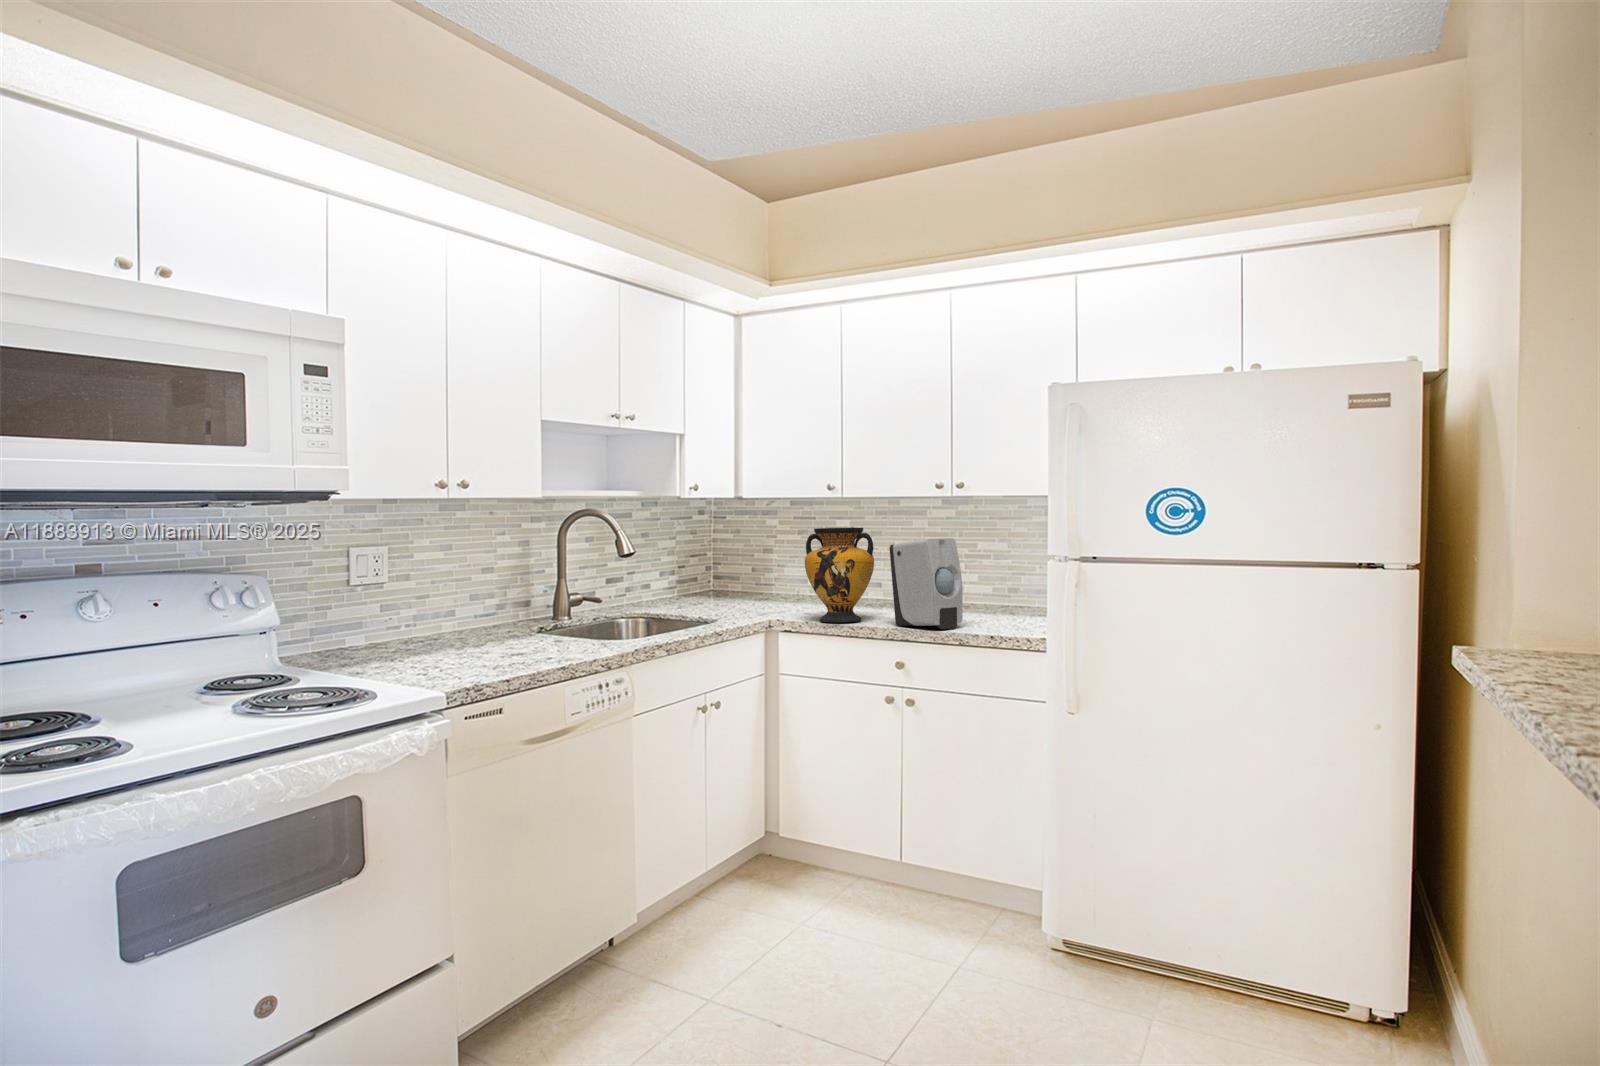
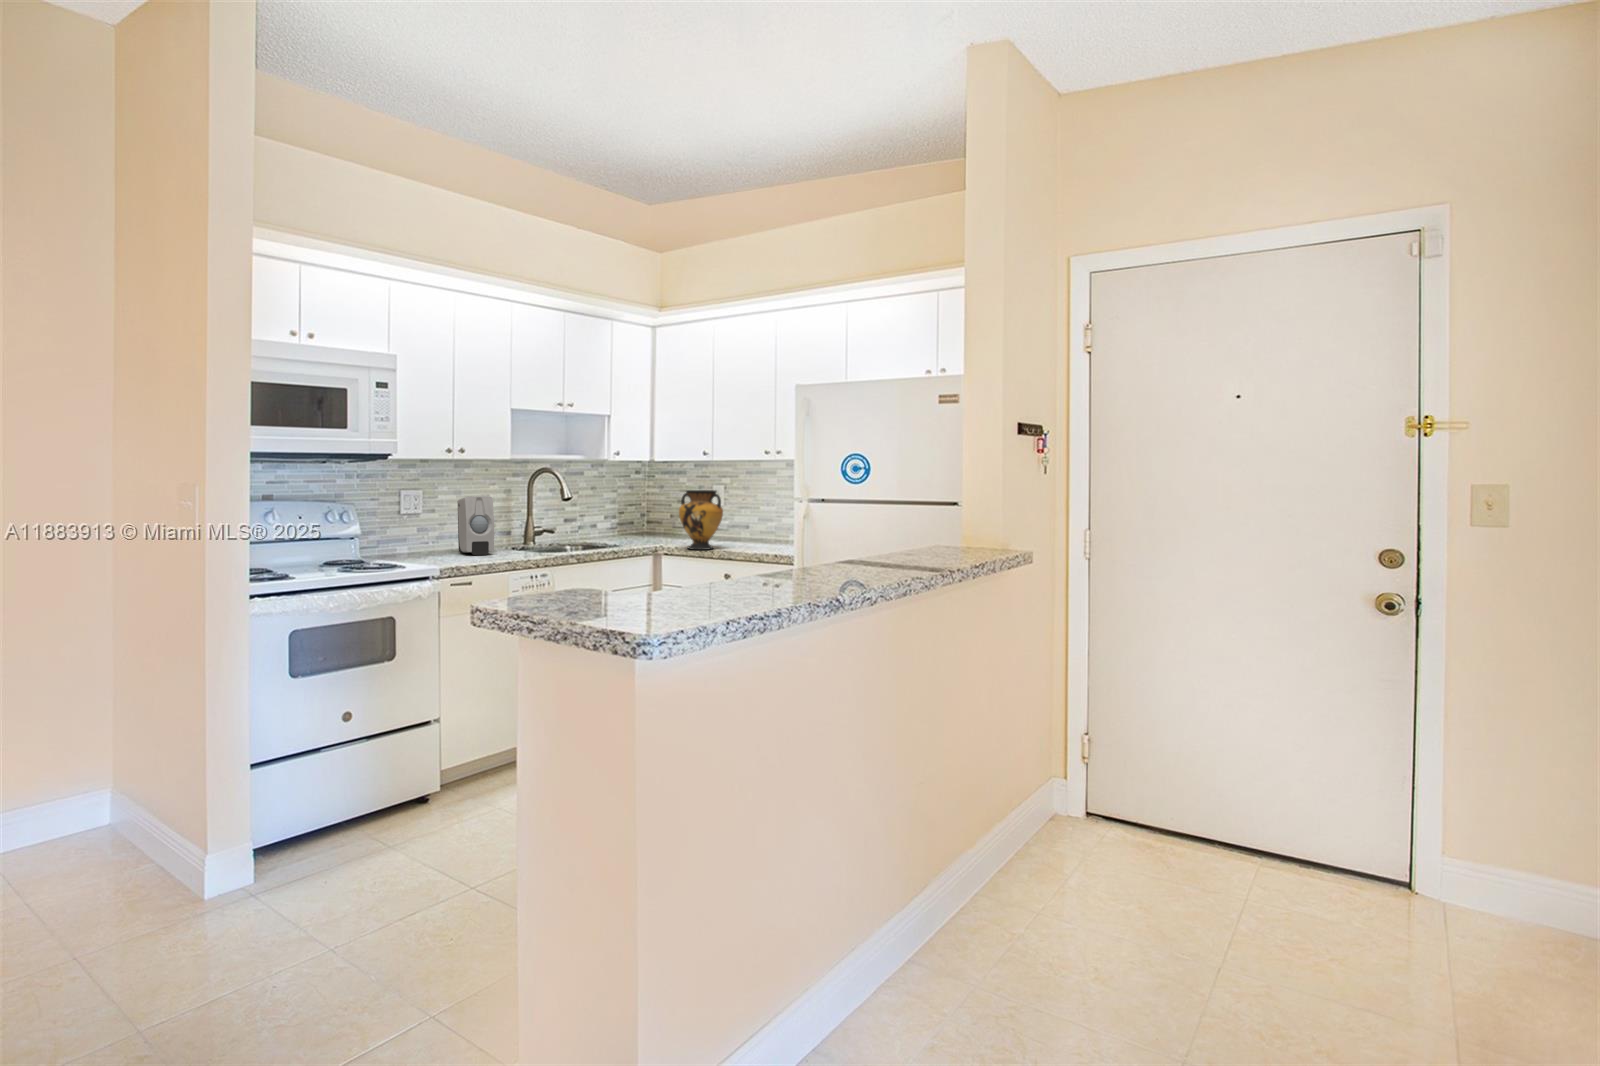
soap dispenser: present [890,538,963,629] -> present [458,496,494,555]

